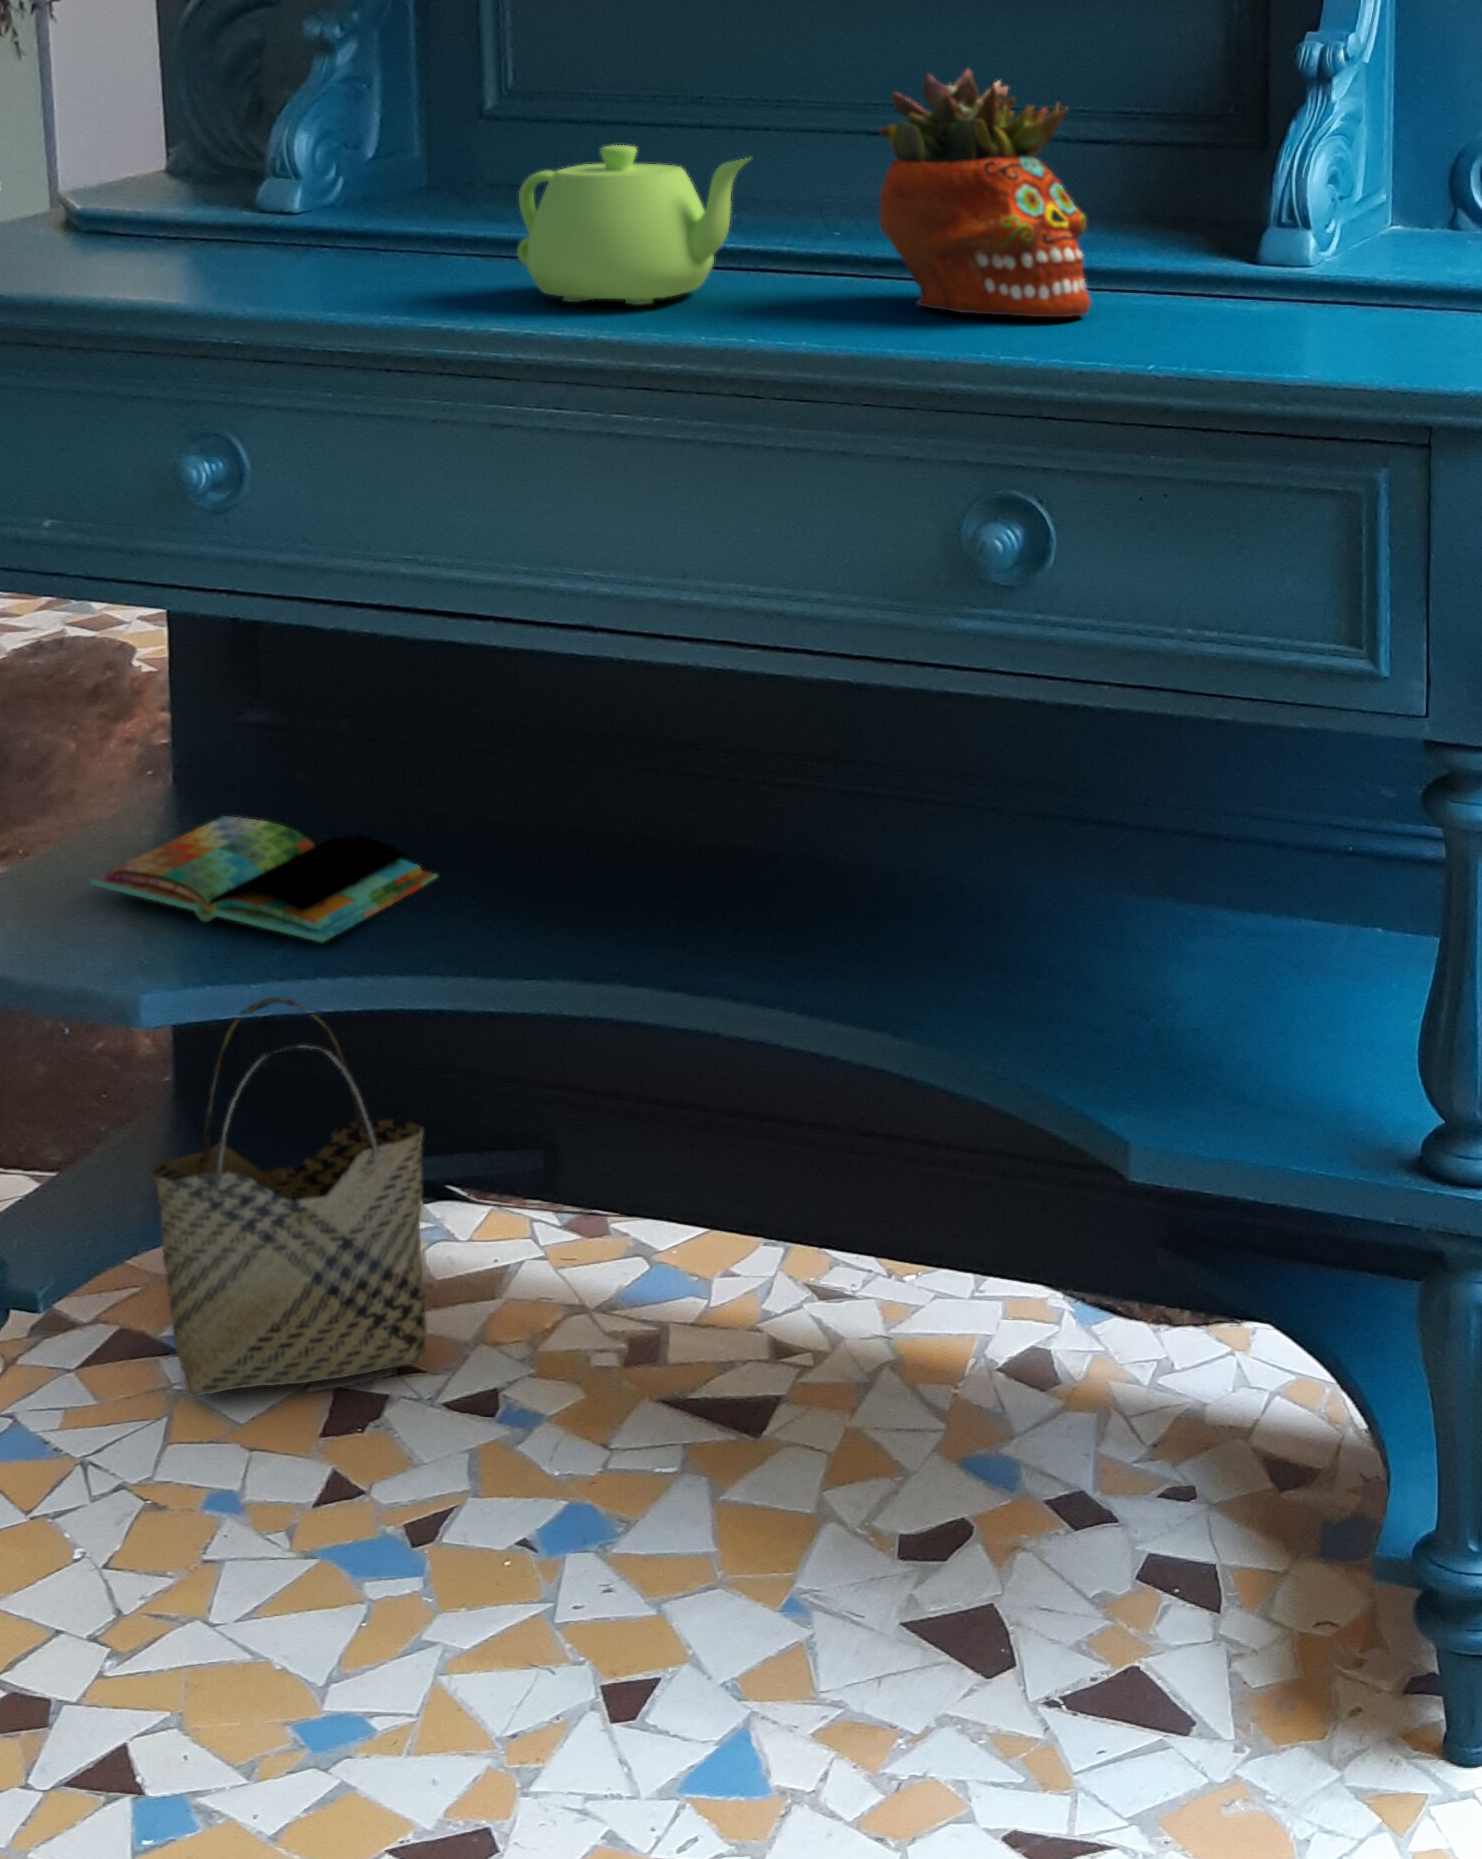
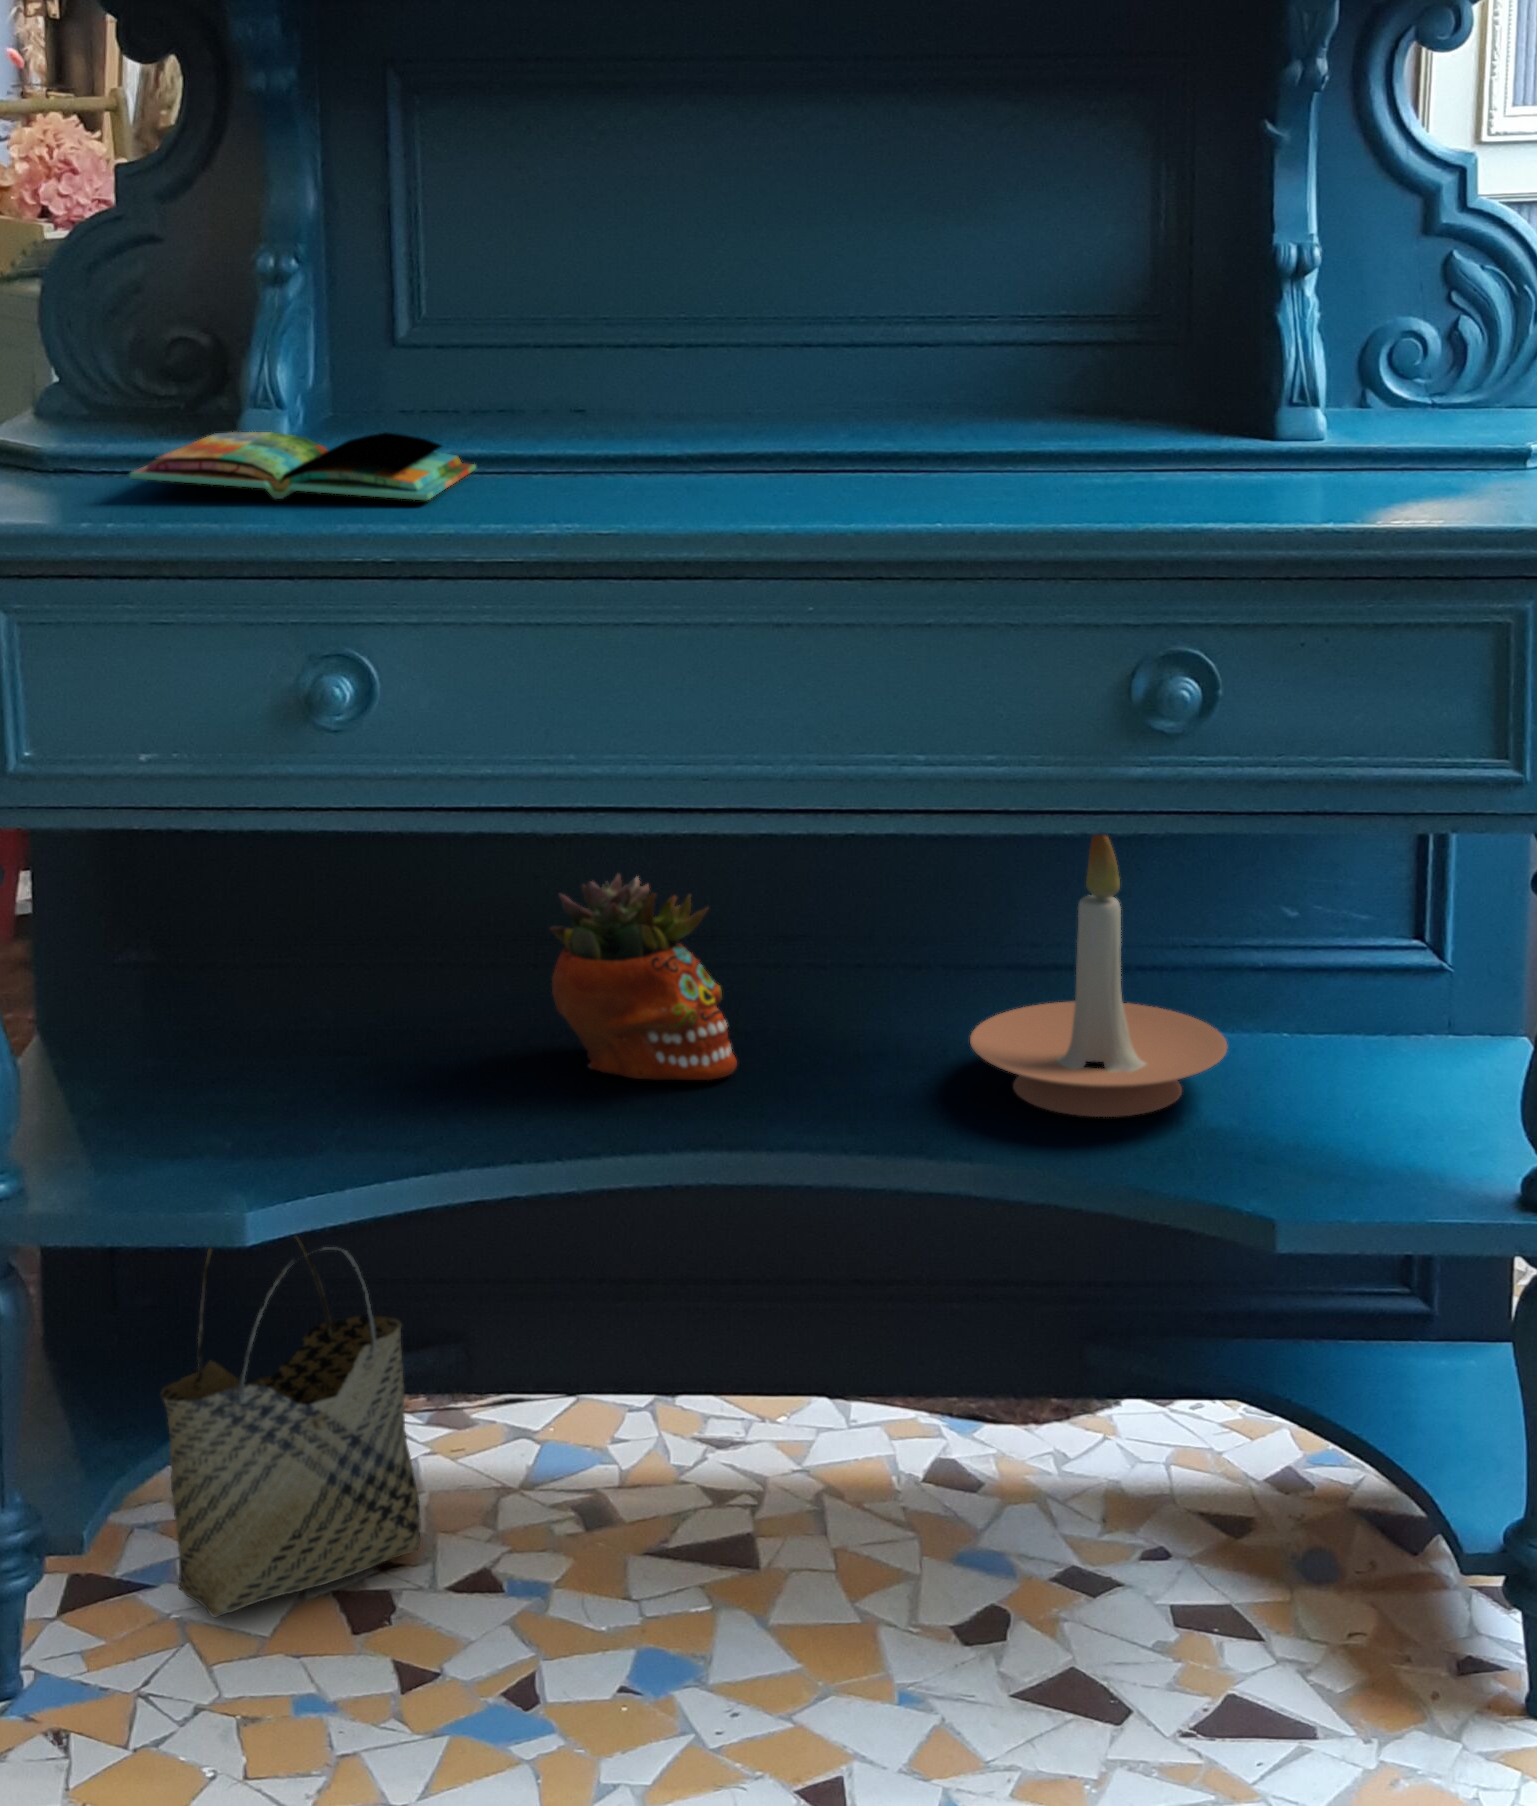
succulent planter: present [879,69,1091,317] -> present [550,874,737,1080]
teapot: present [517,145,750,305] -> none [628,348,869,496]
candle holder: none [920,683,1205,1013] -> present [970,835,1227,1117]
book: present [90,816,437,942] -> present [130,432,475,500]

